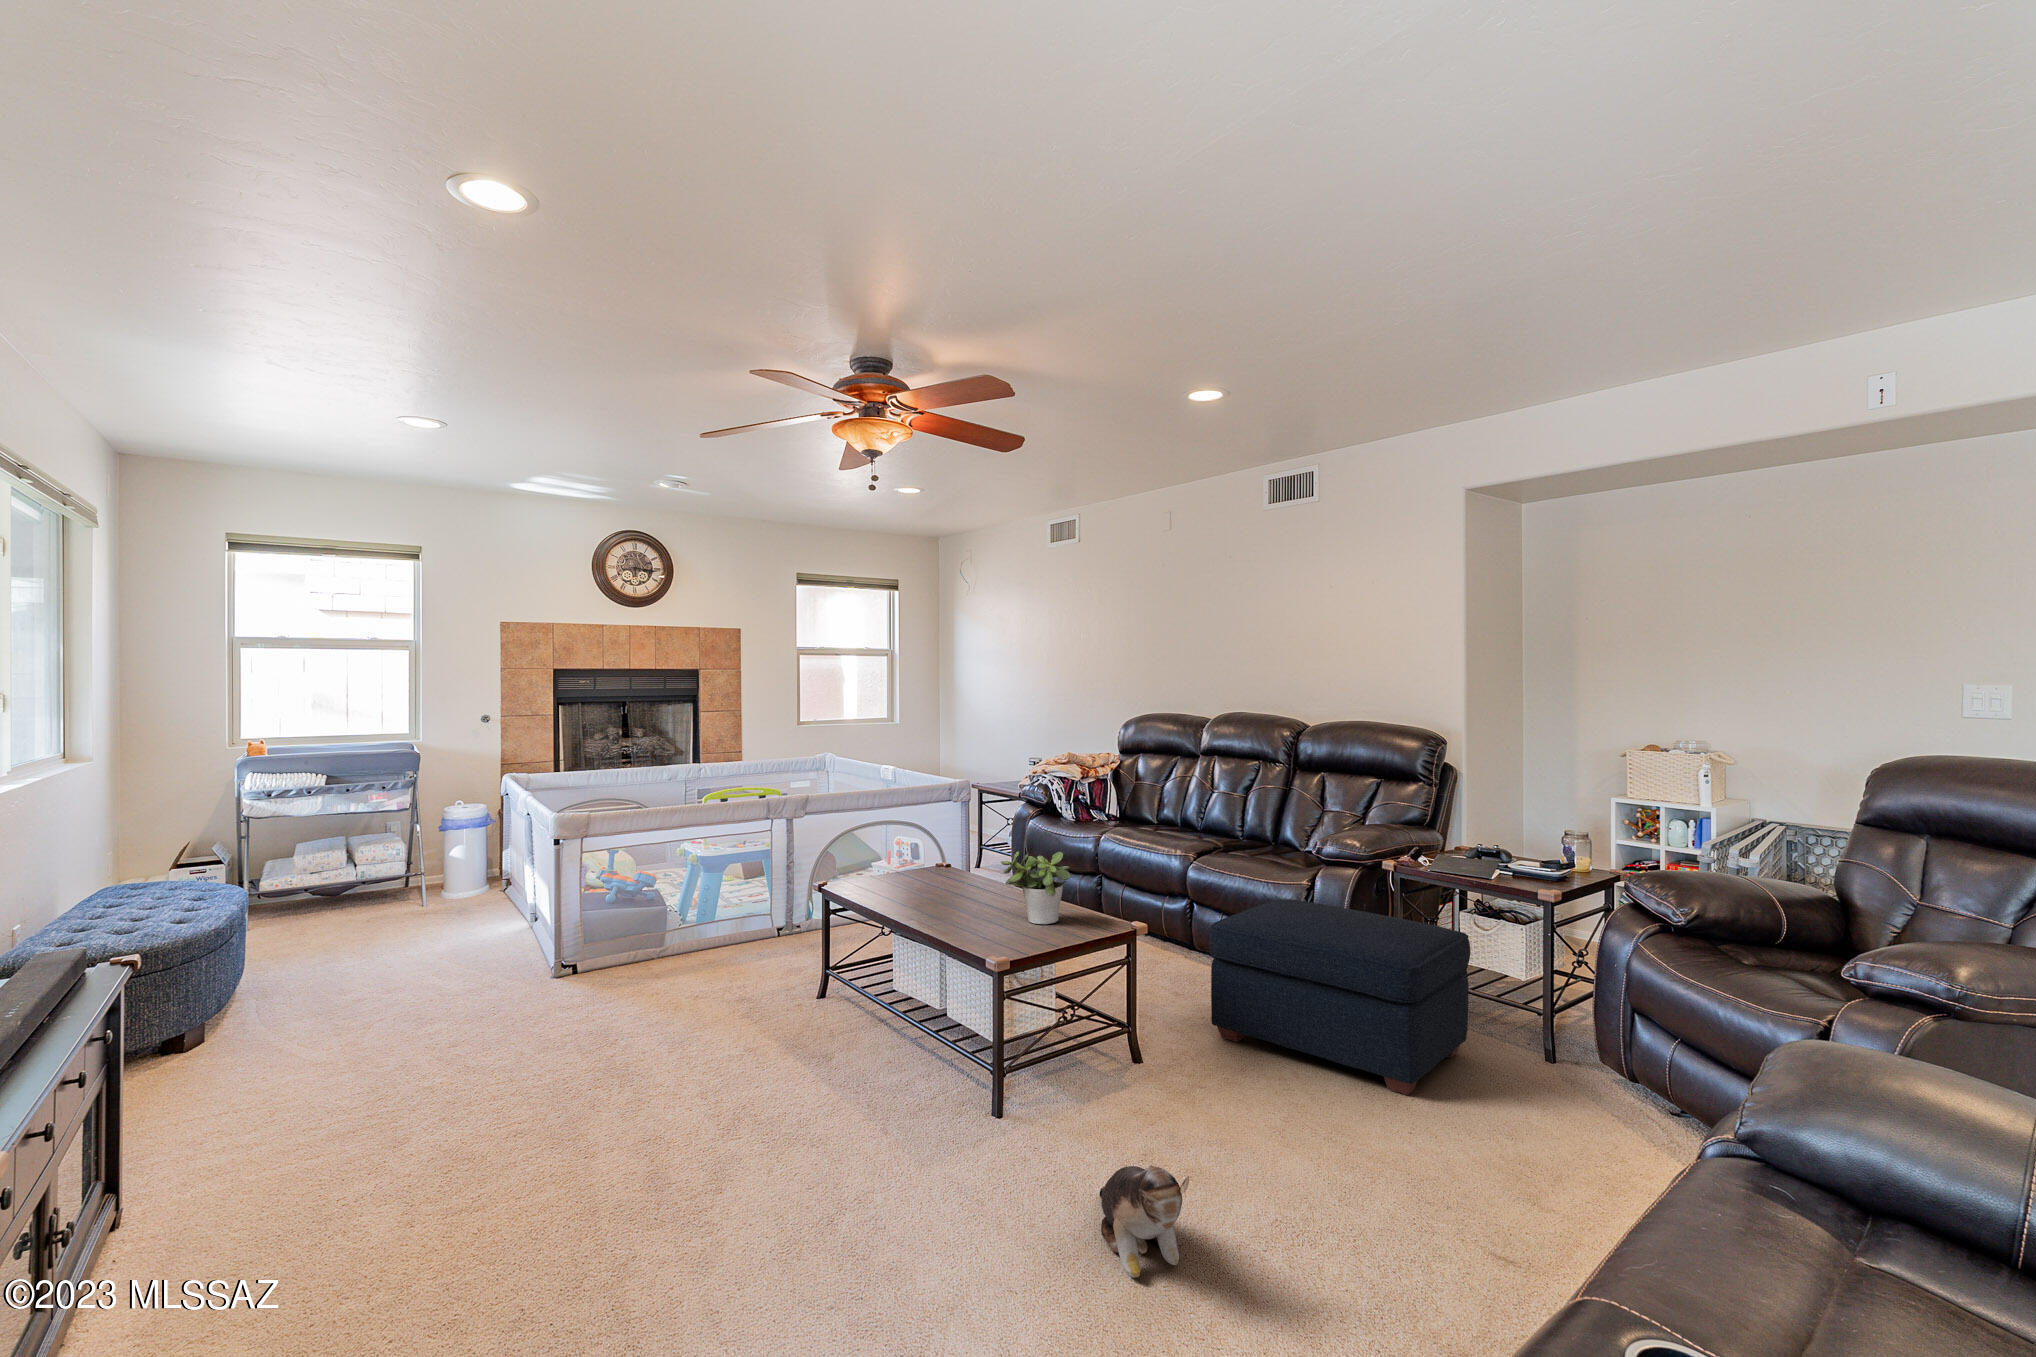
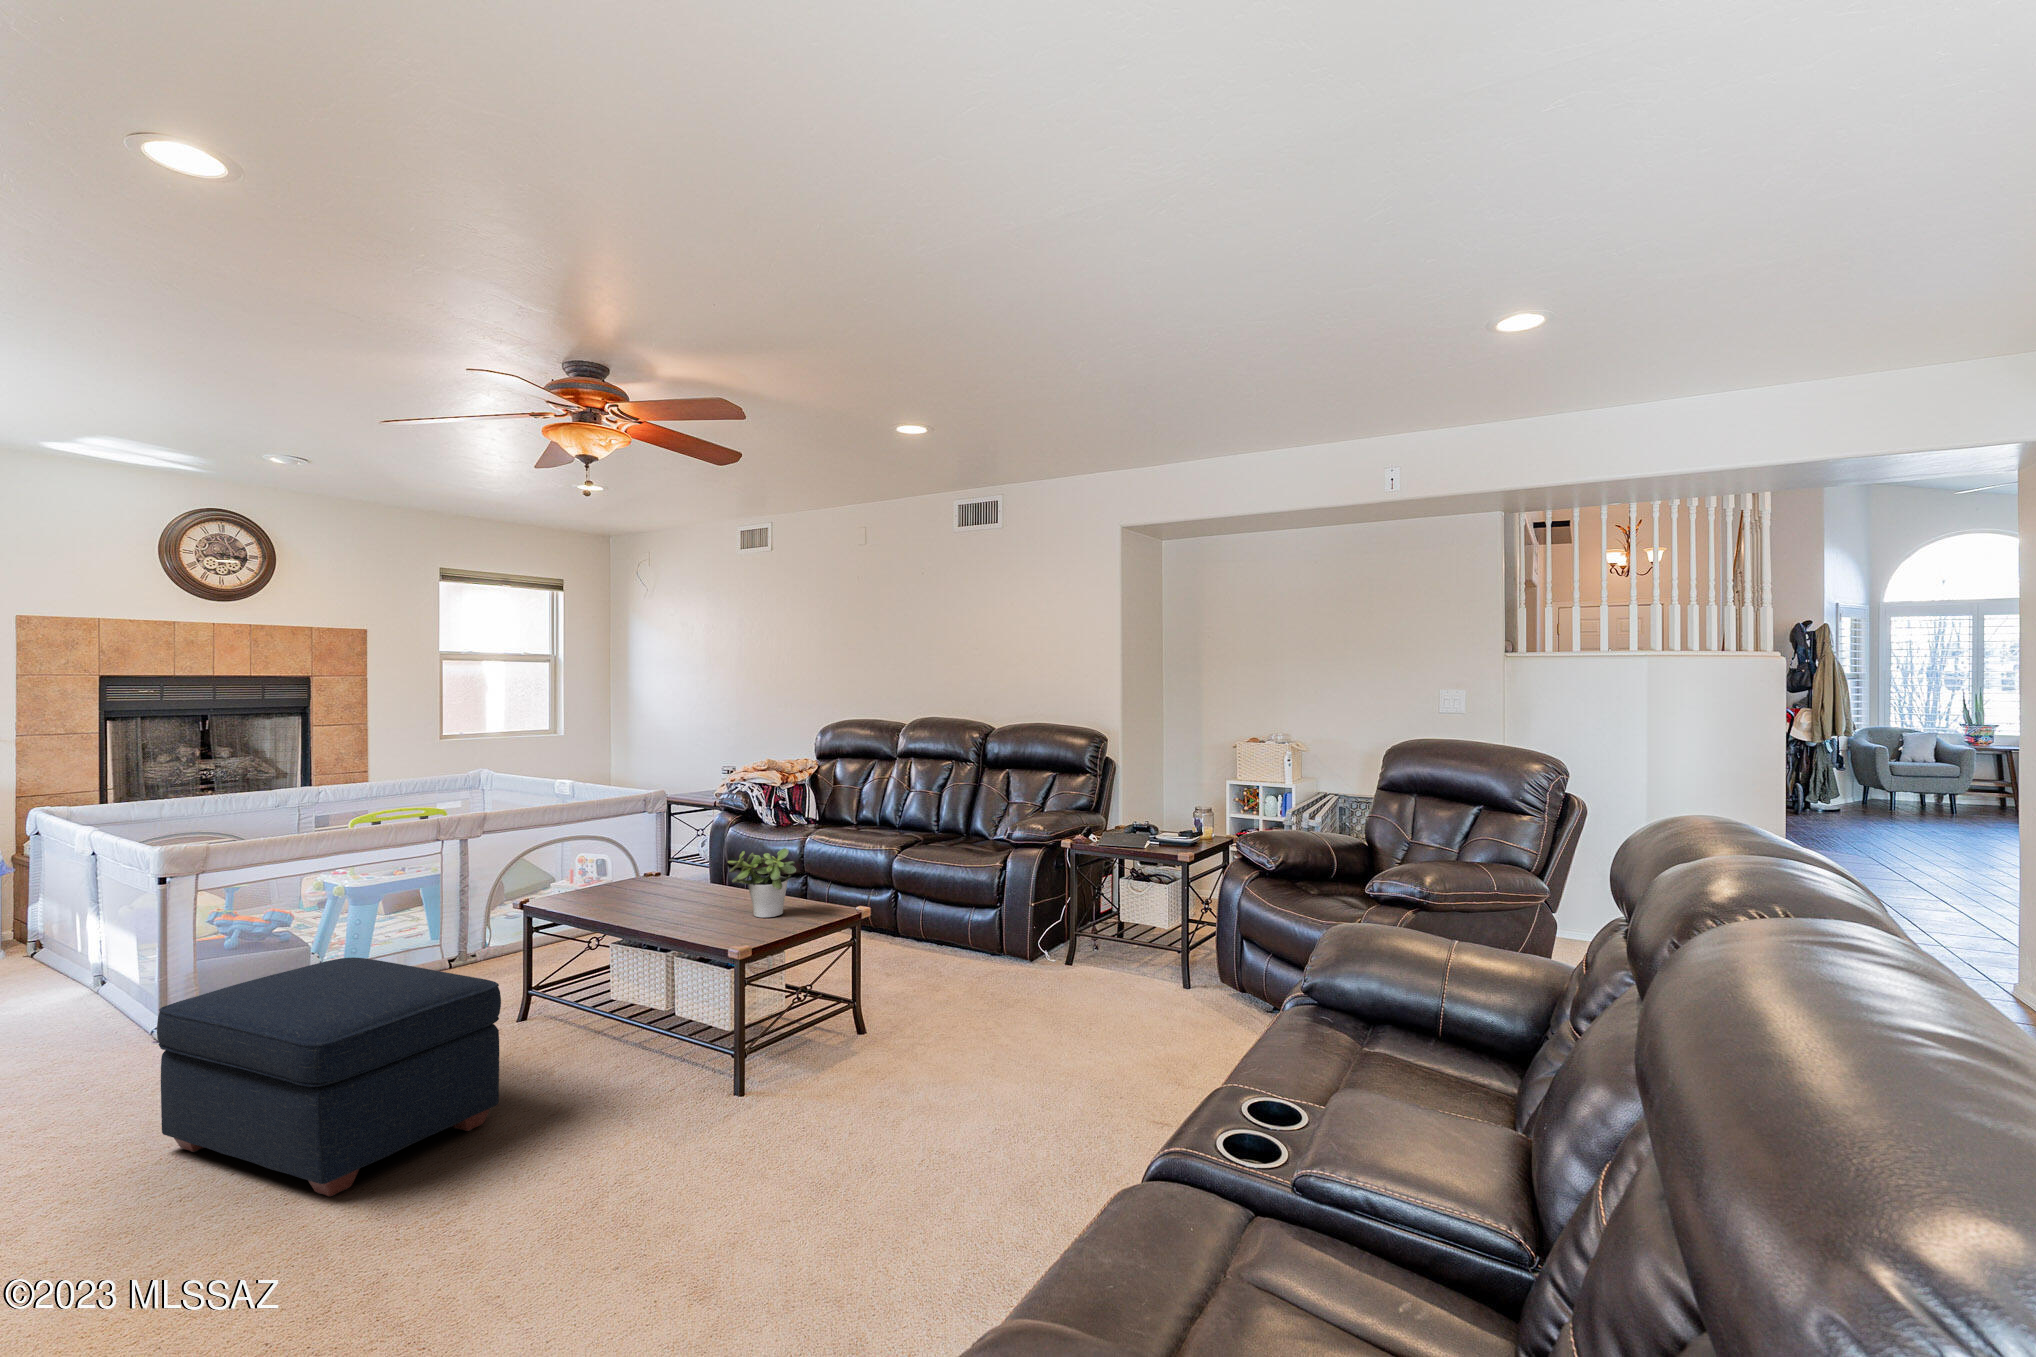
ottoman: present [1209,899,1470,1095] -> present [157,958,501,1197]
plush toy: present [1099,1165,1189,1278] -> none [846,1095,935,1192]

